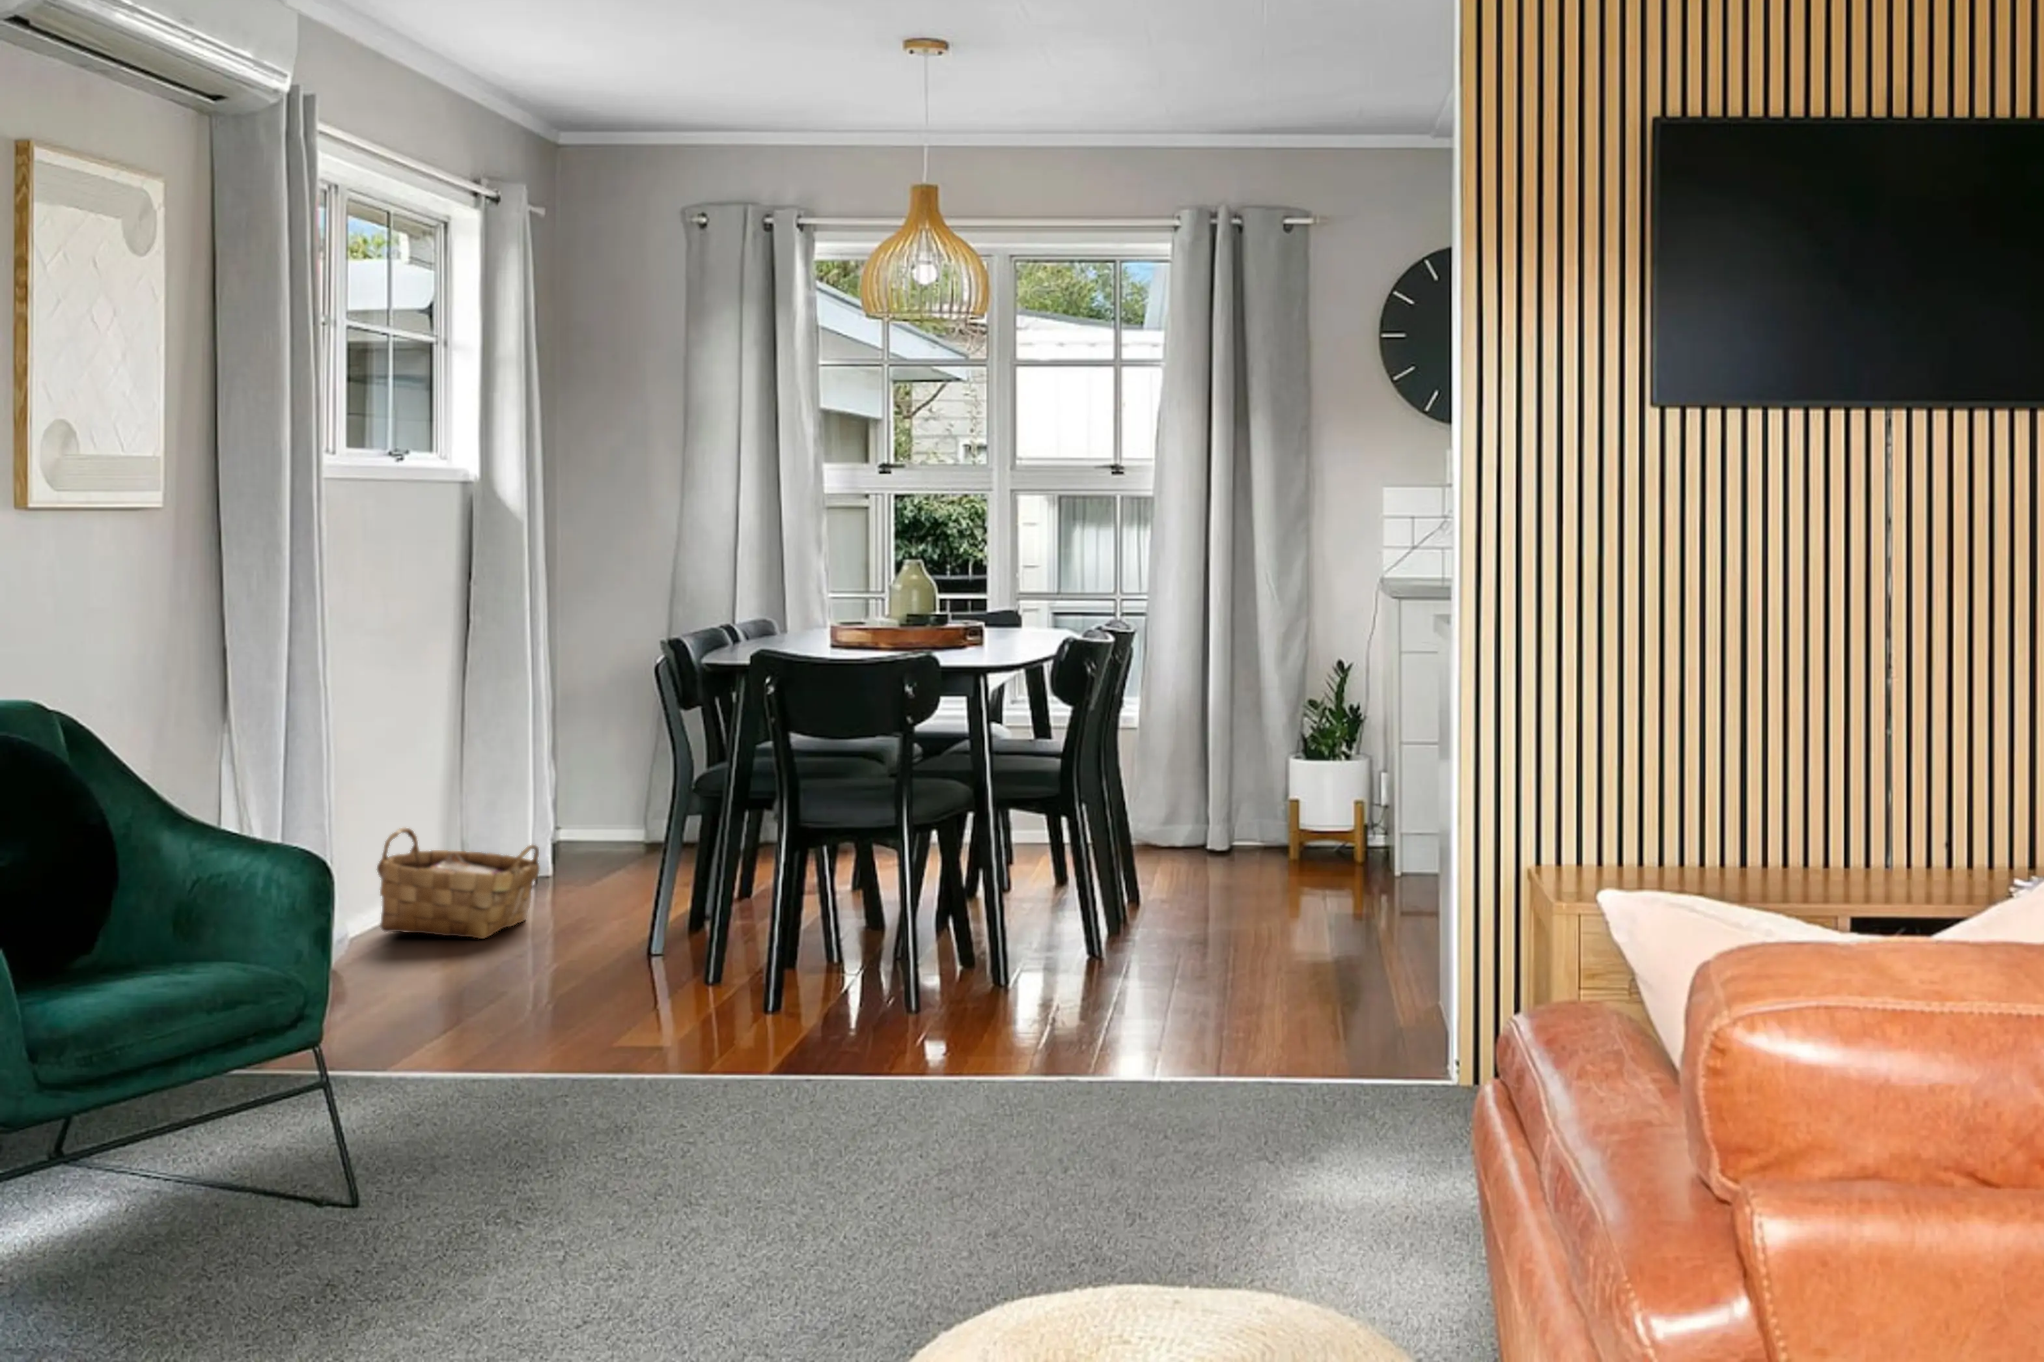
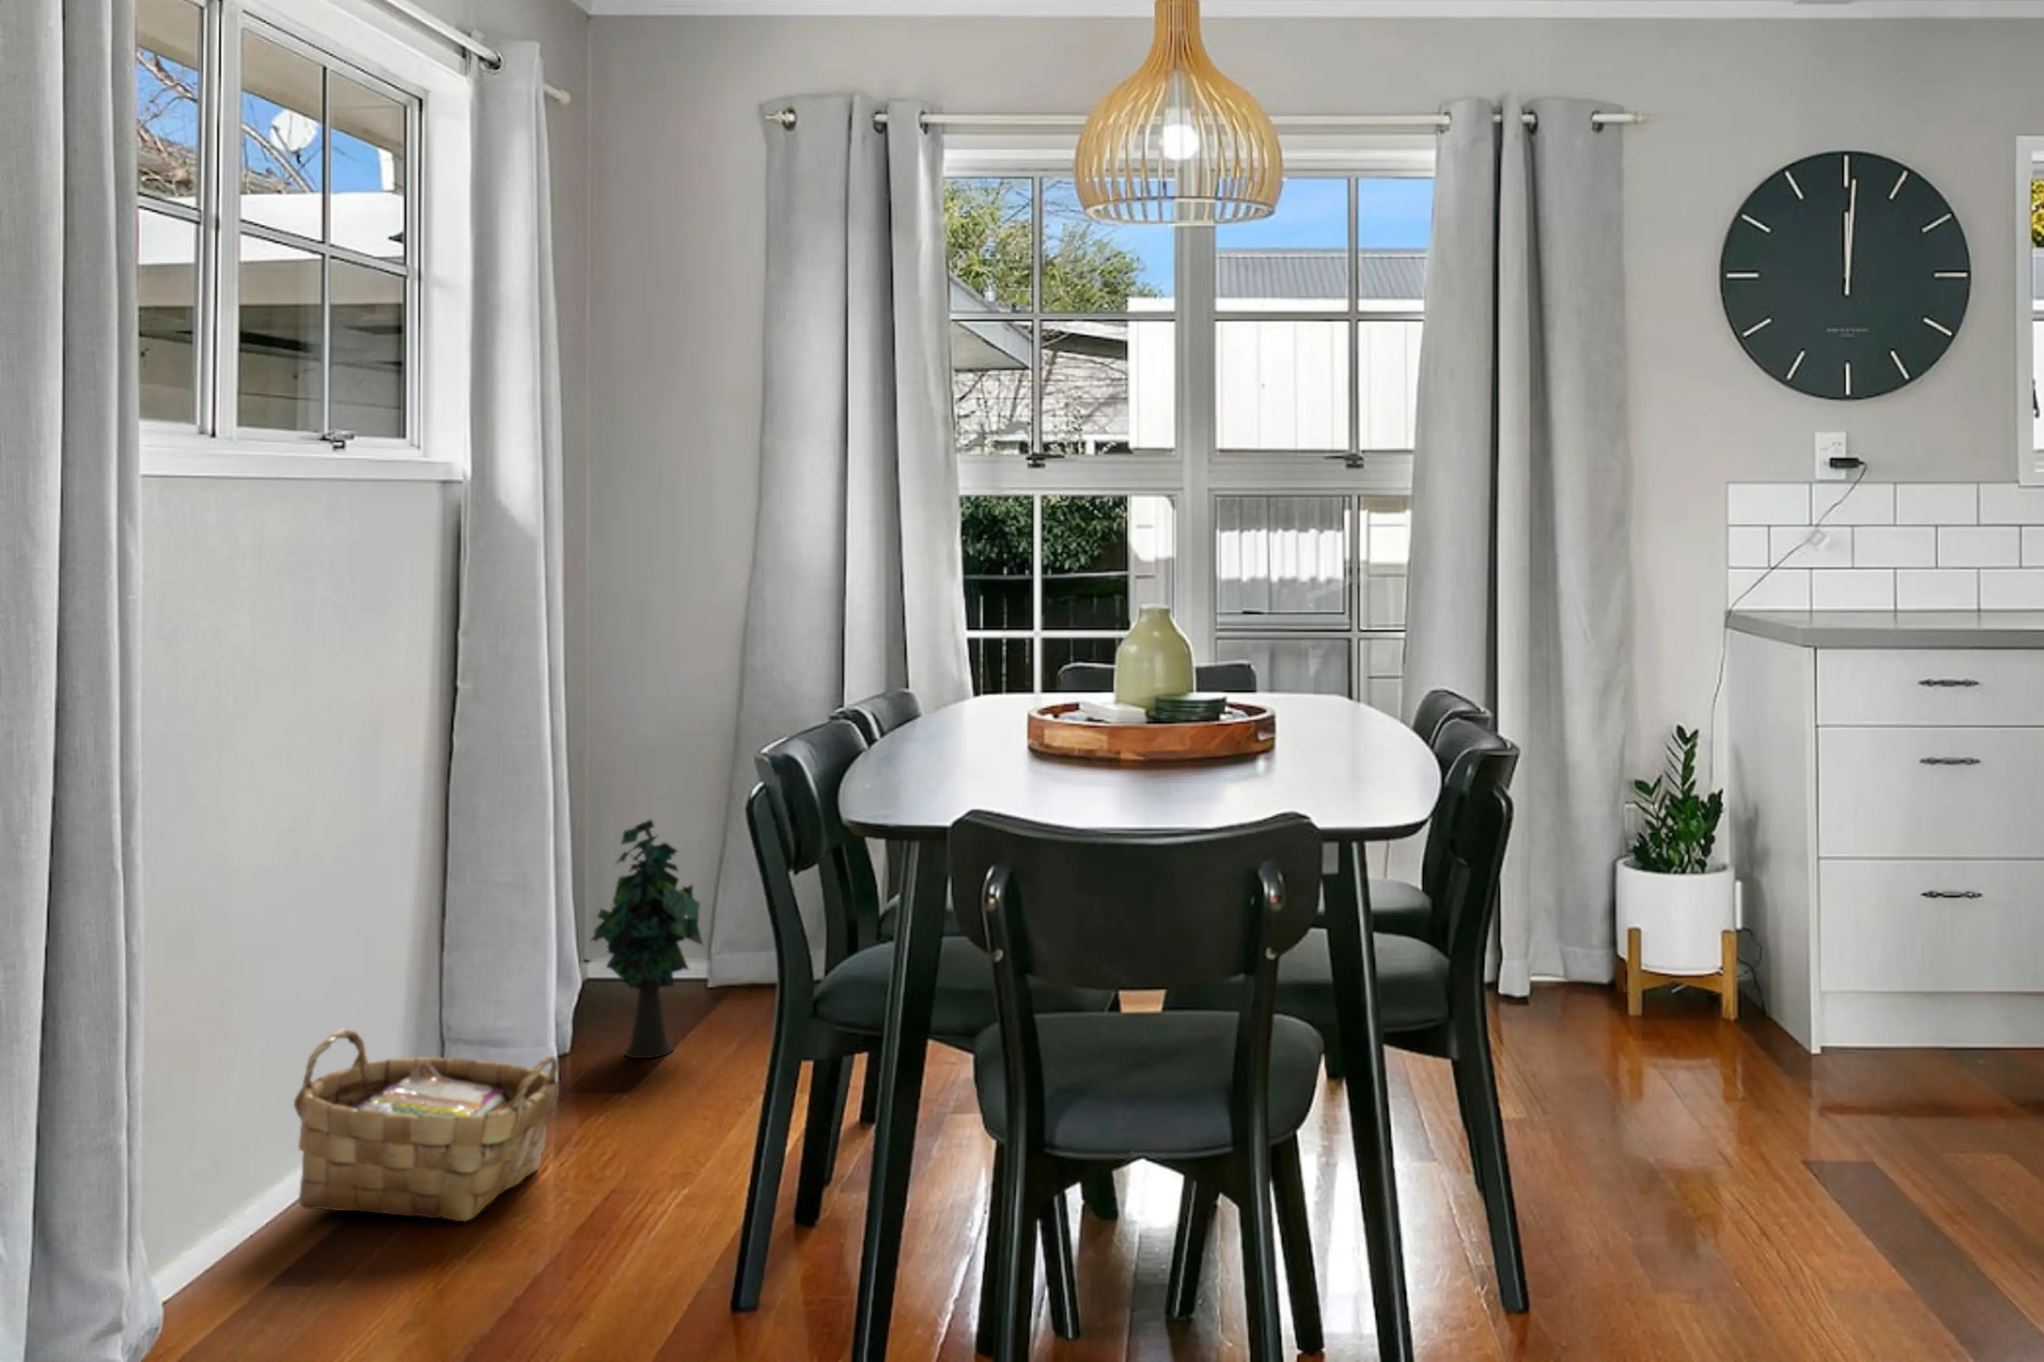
decorative plant: none [559,714,637,875] -> present [591,820,702,1058]

